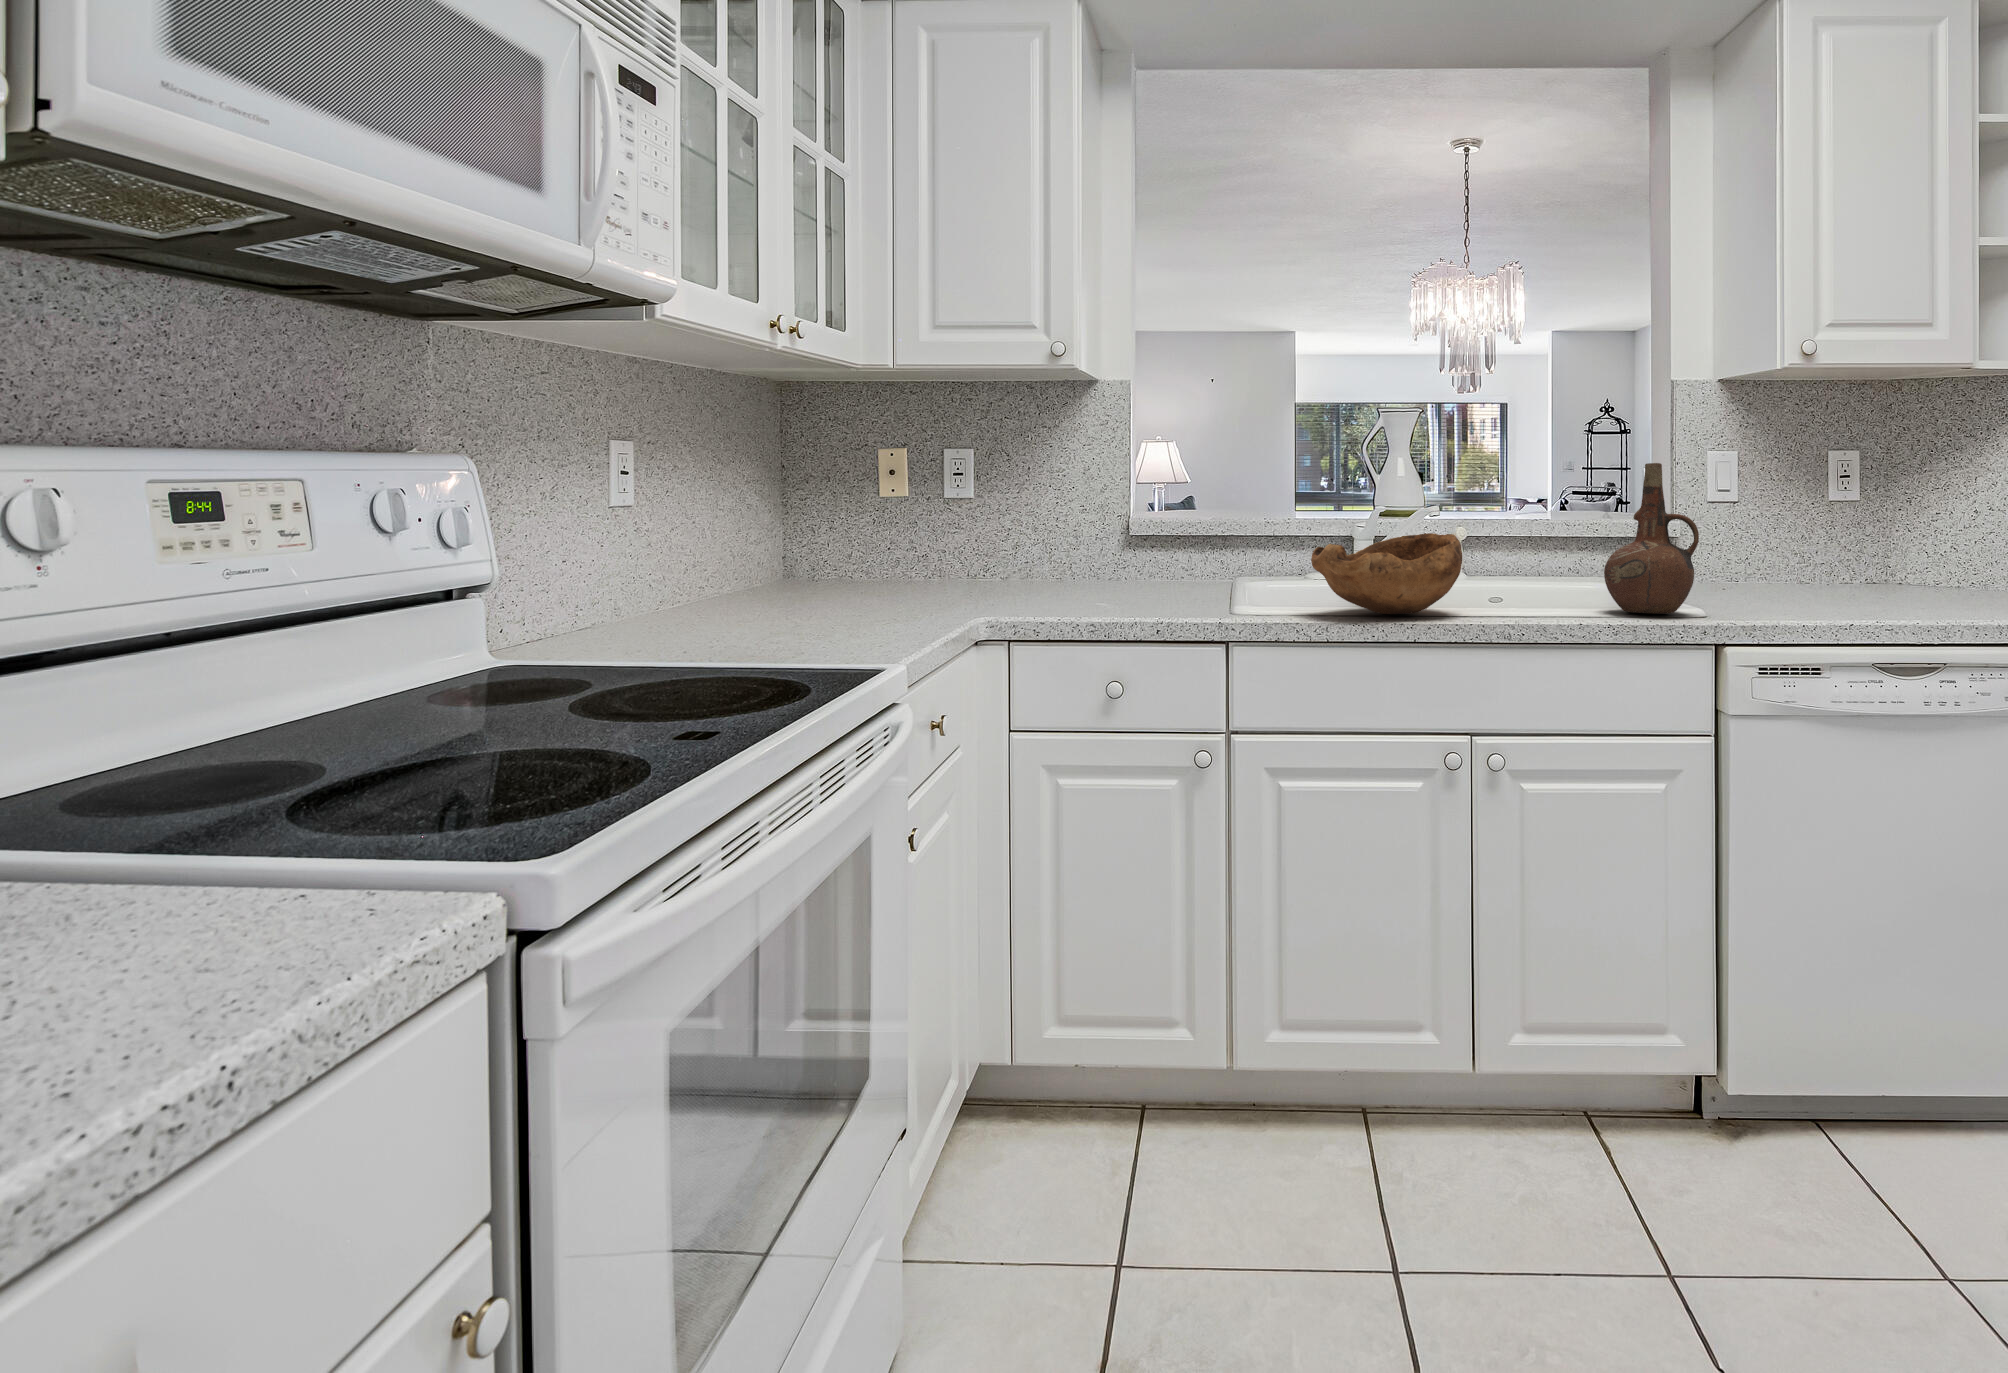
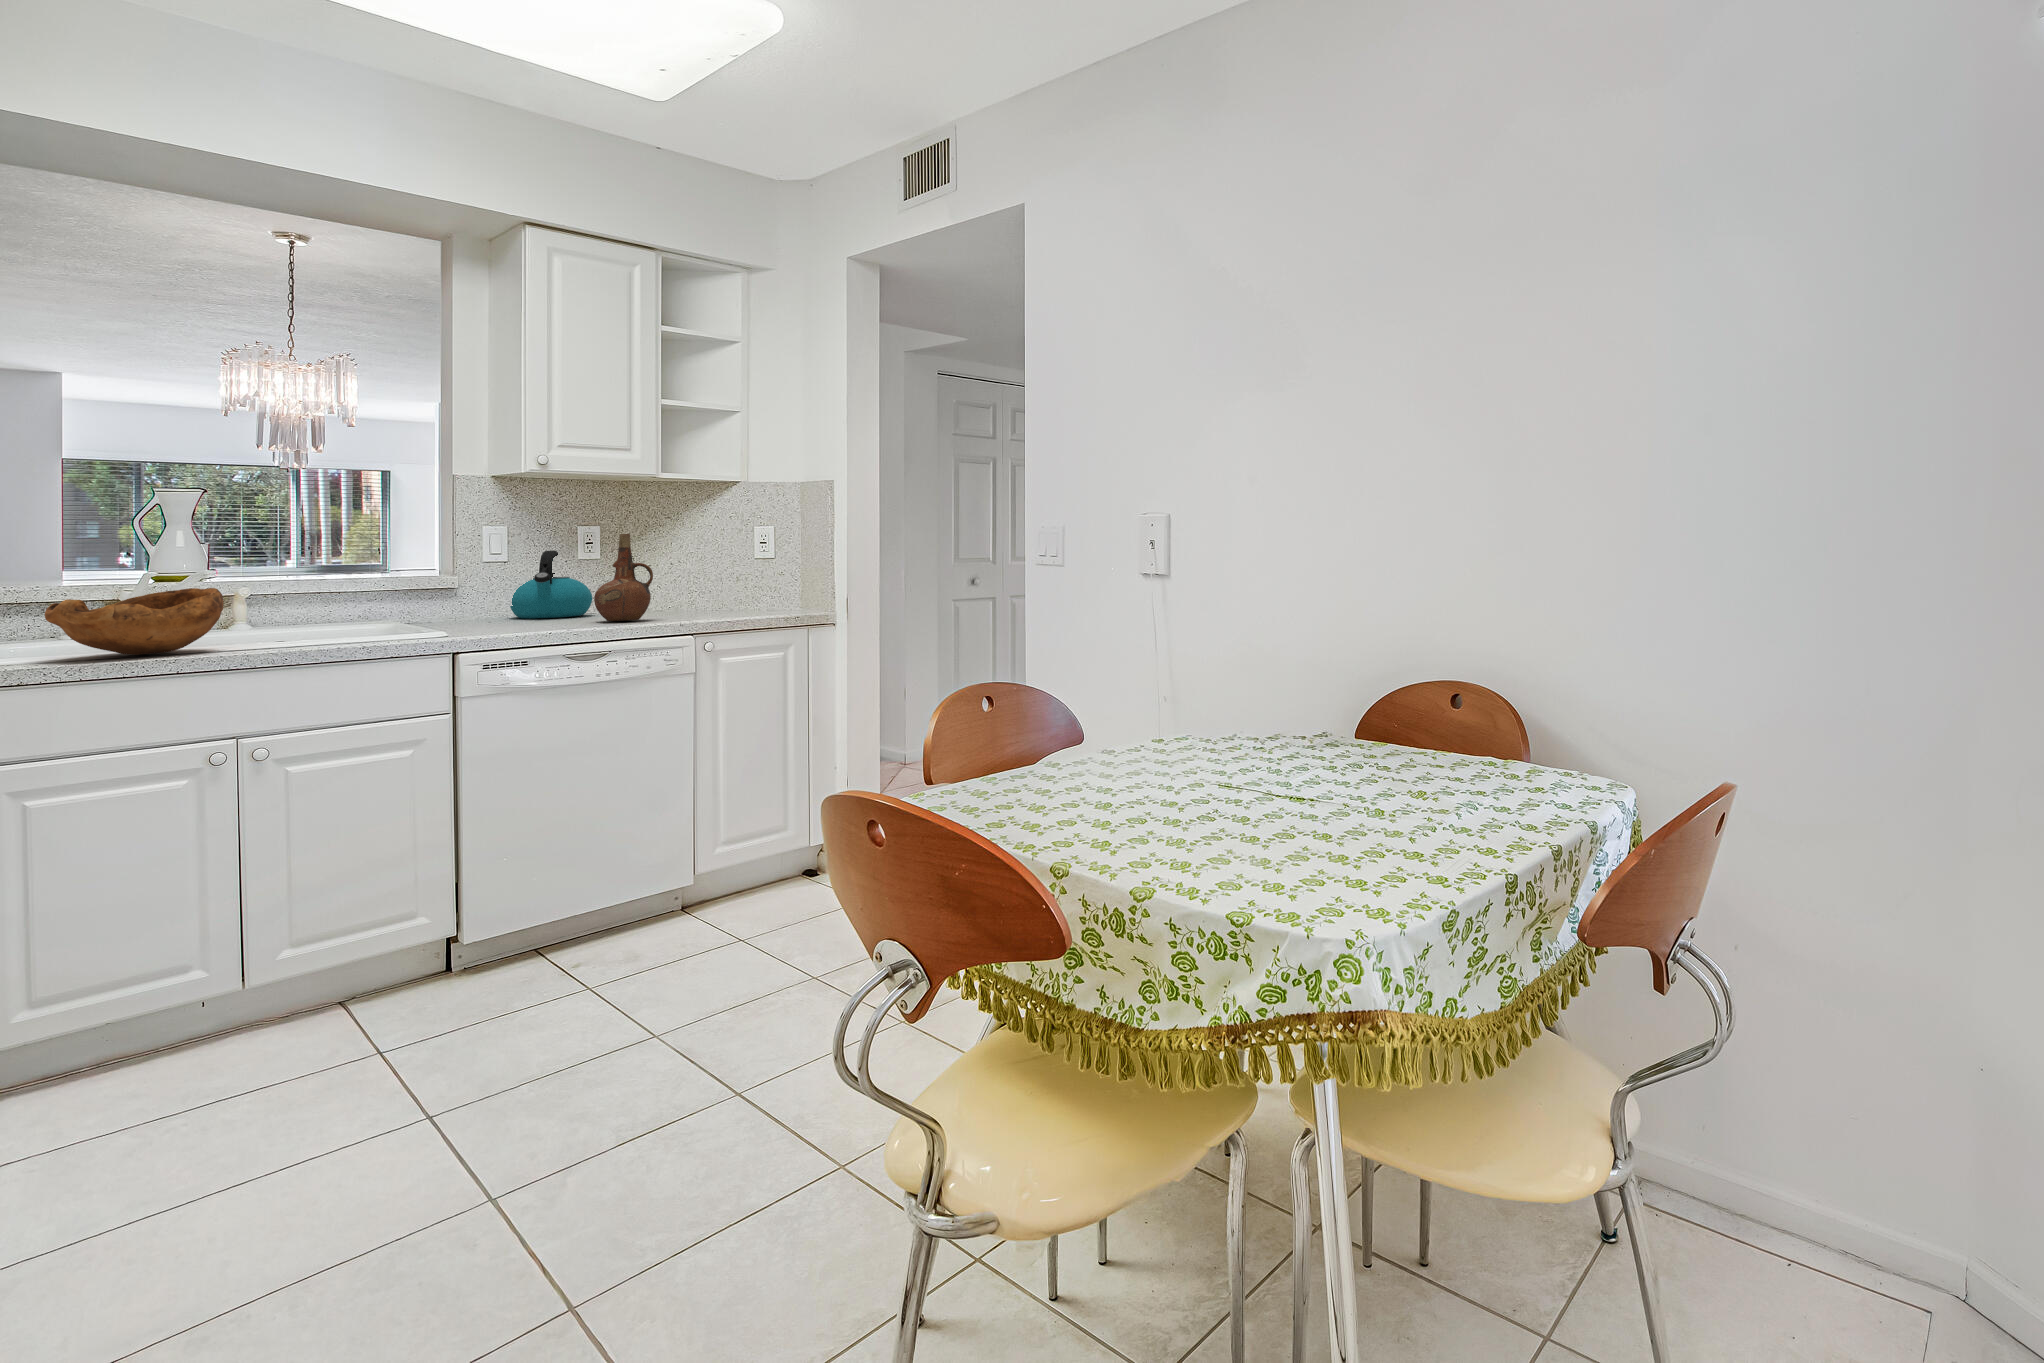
ceramic pitcher: present [1604,463,1699,614] -> present [594,534,653,621]
kettle: none [1738,487,1855,589] -> present [510,550,592,619]

